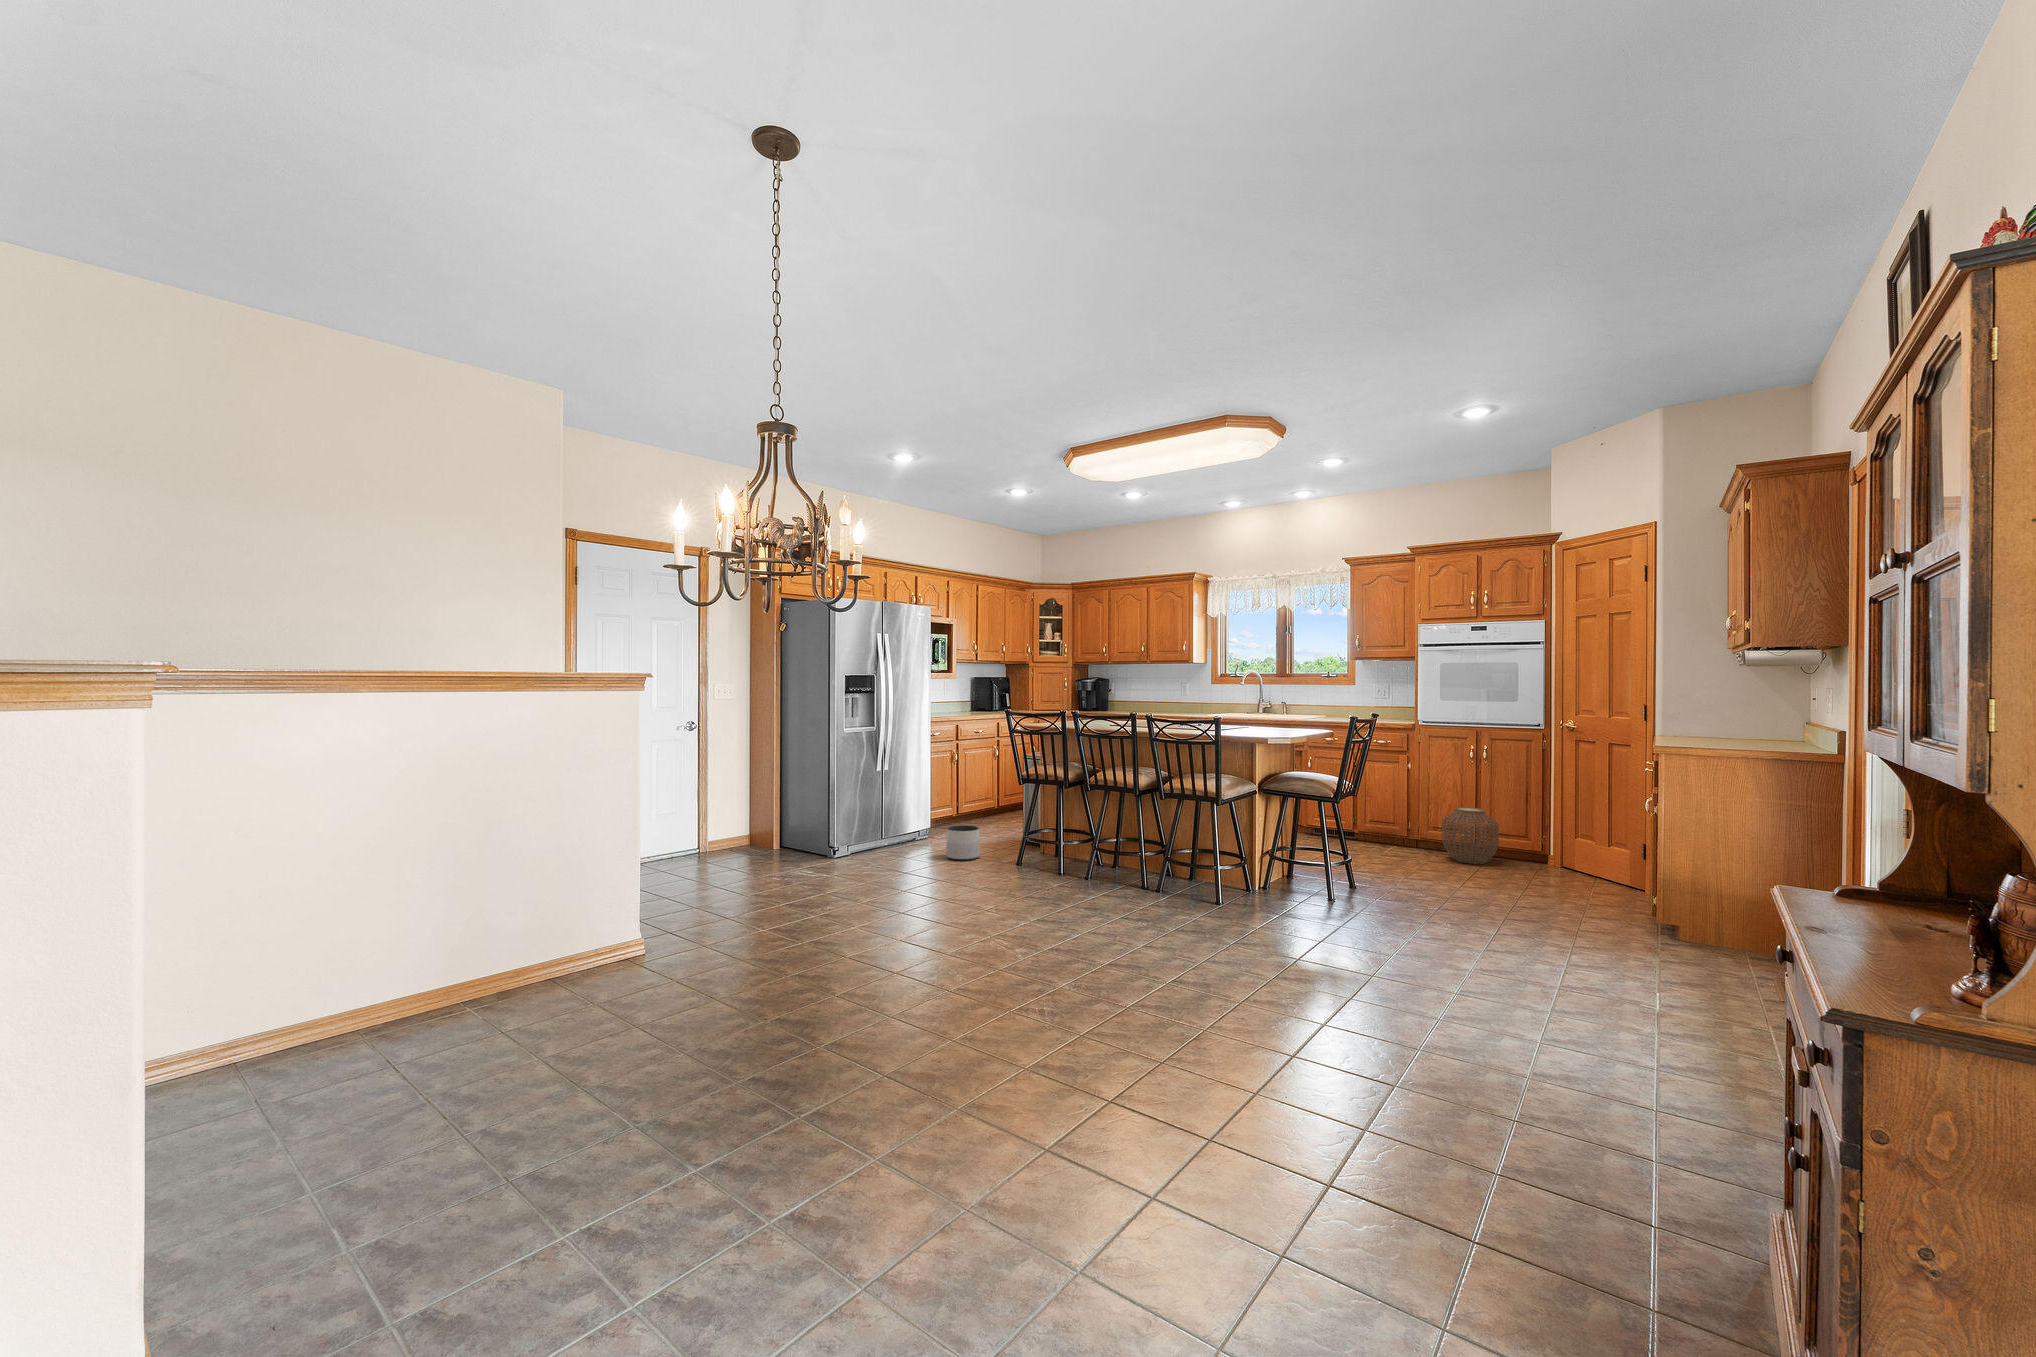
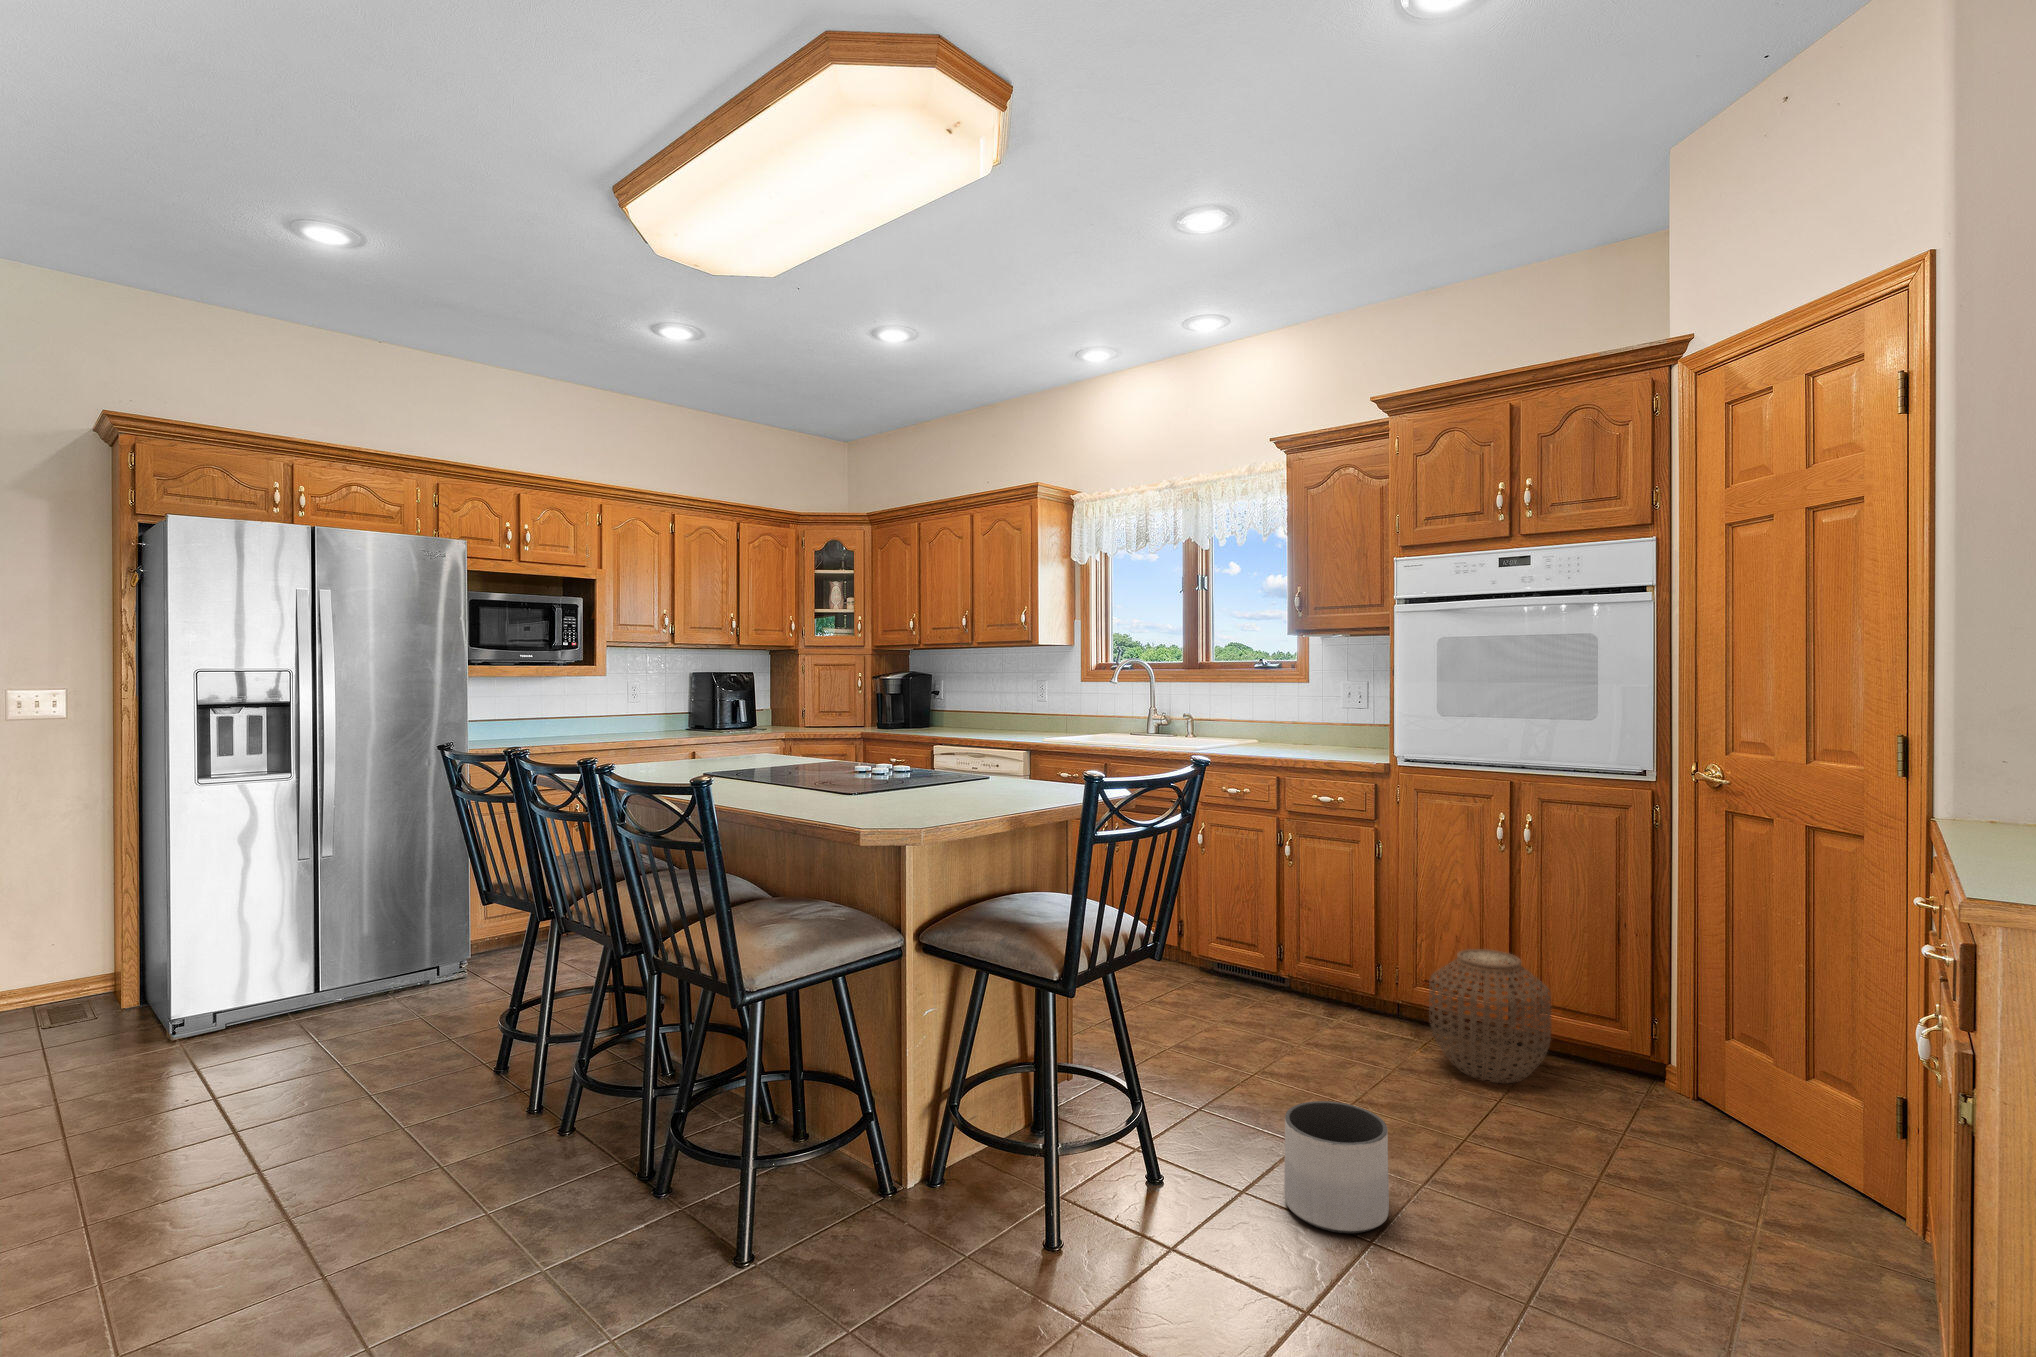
planter: present [946,825,980,861] -> present [1284,1101,1389,1233]

